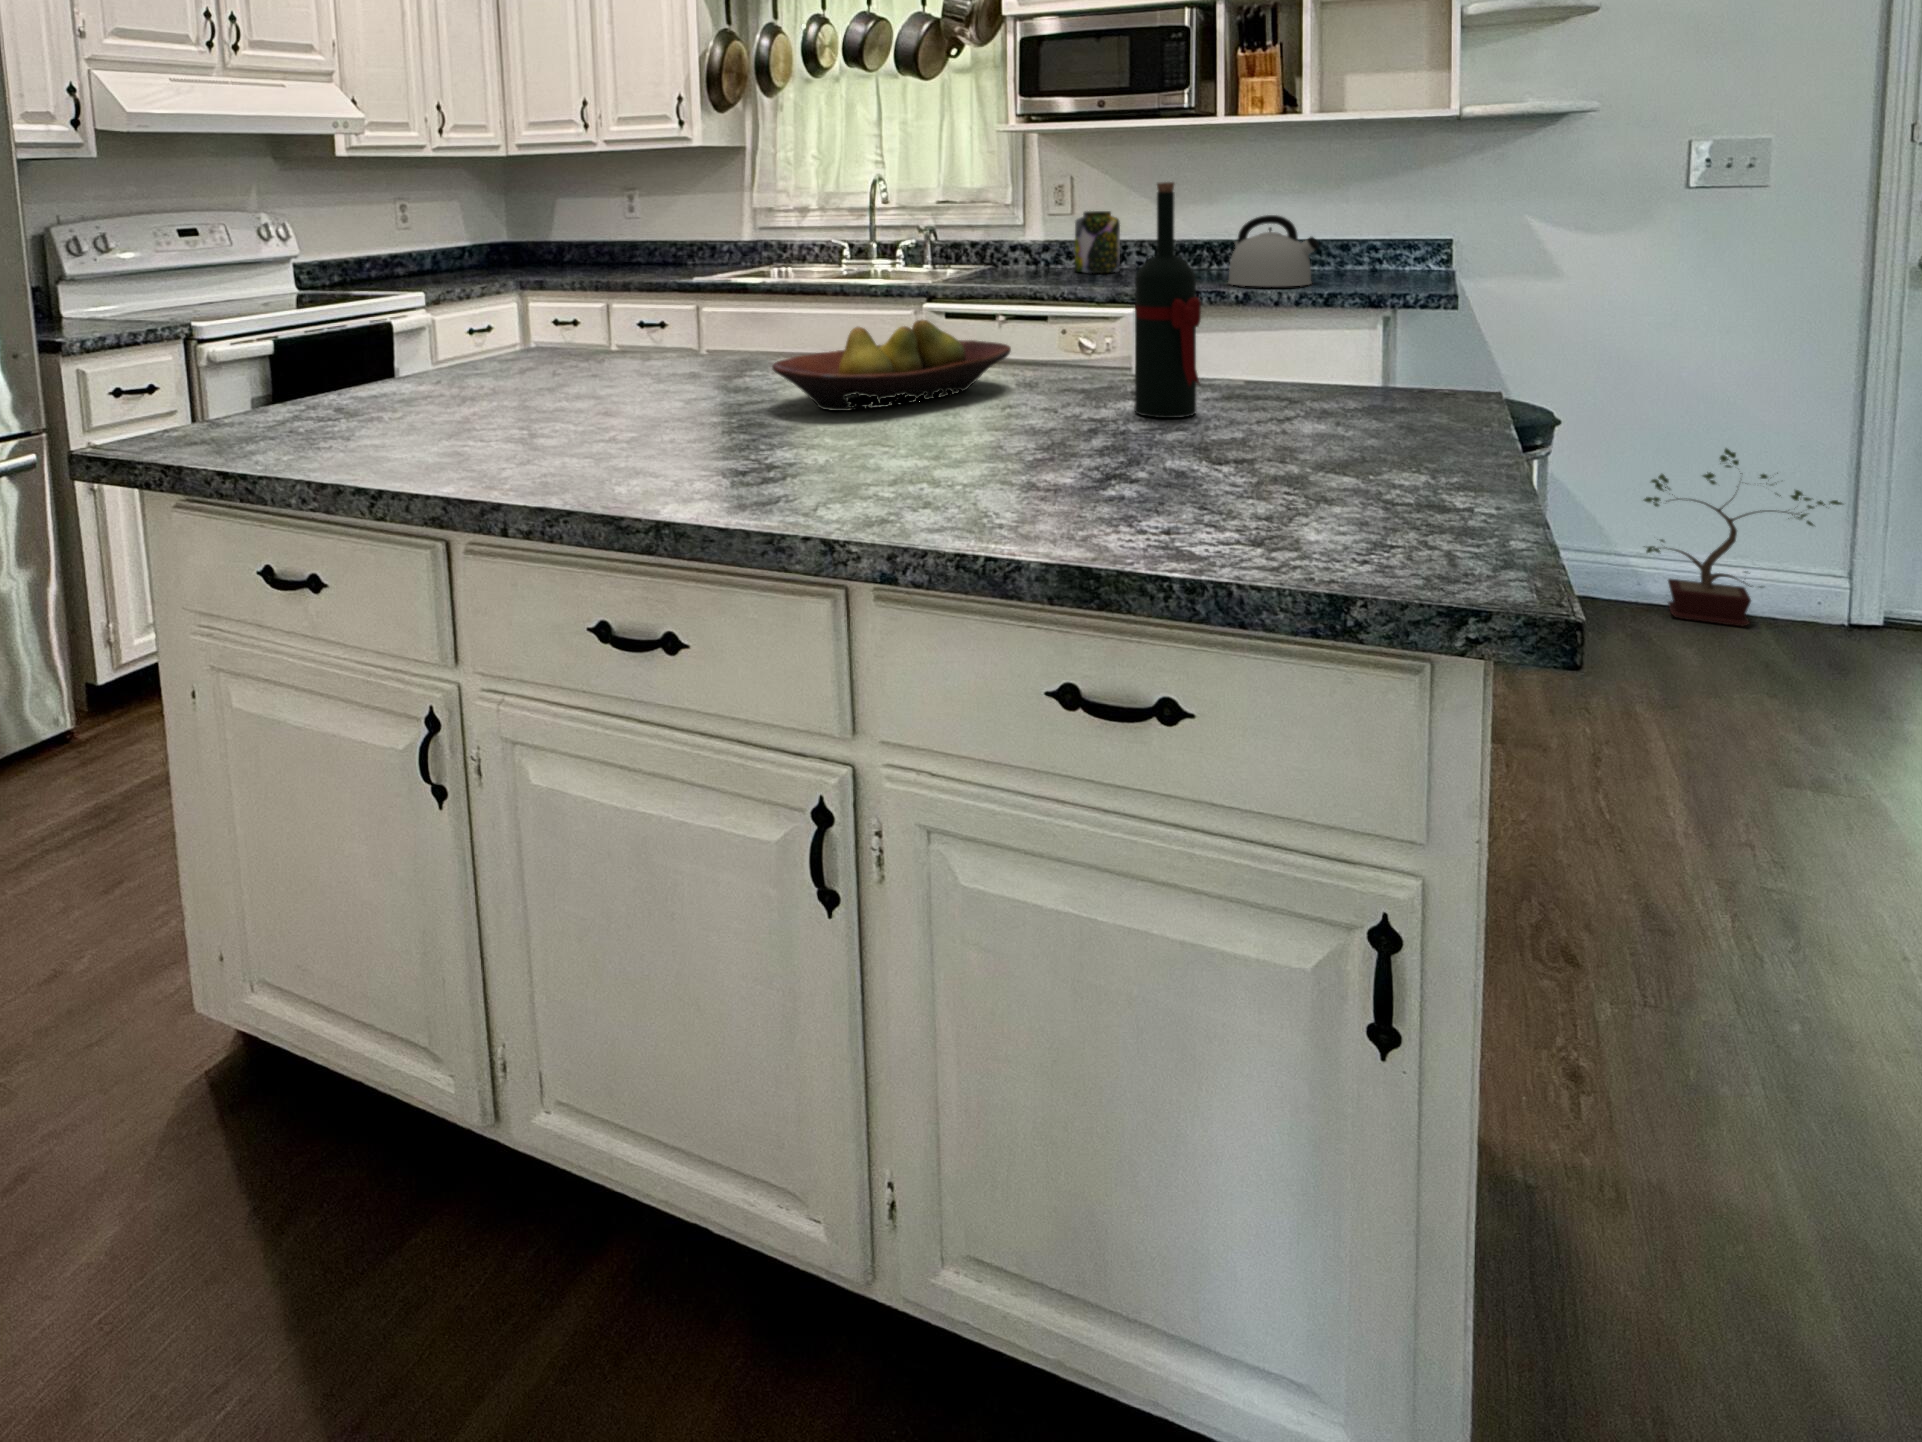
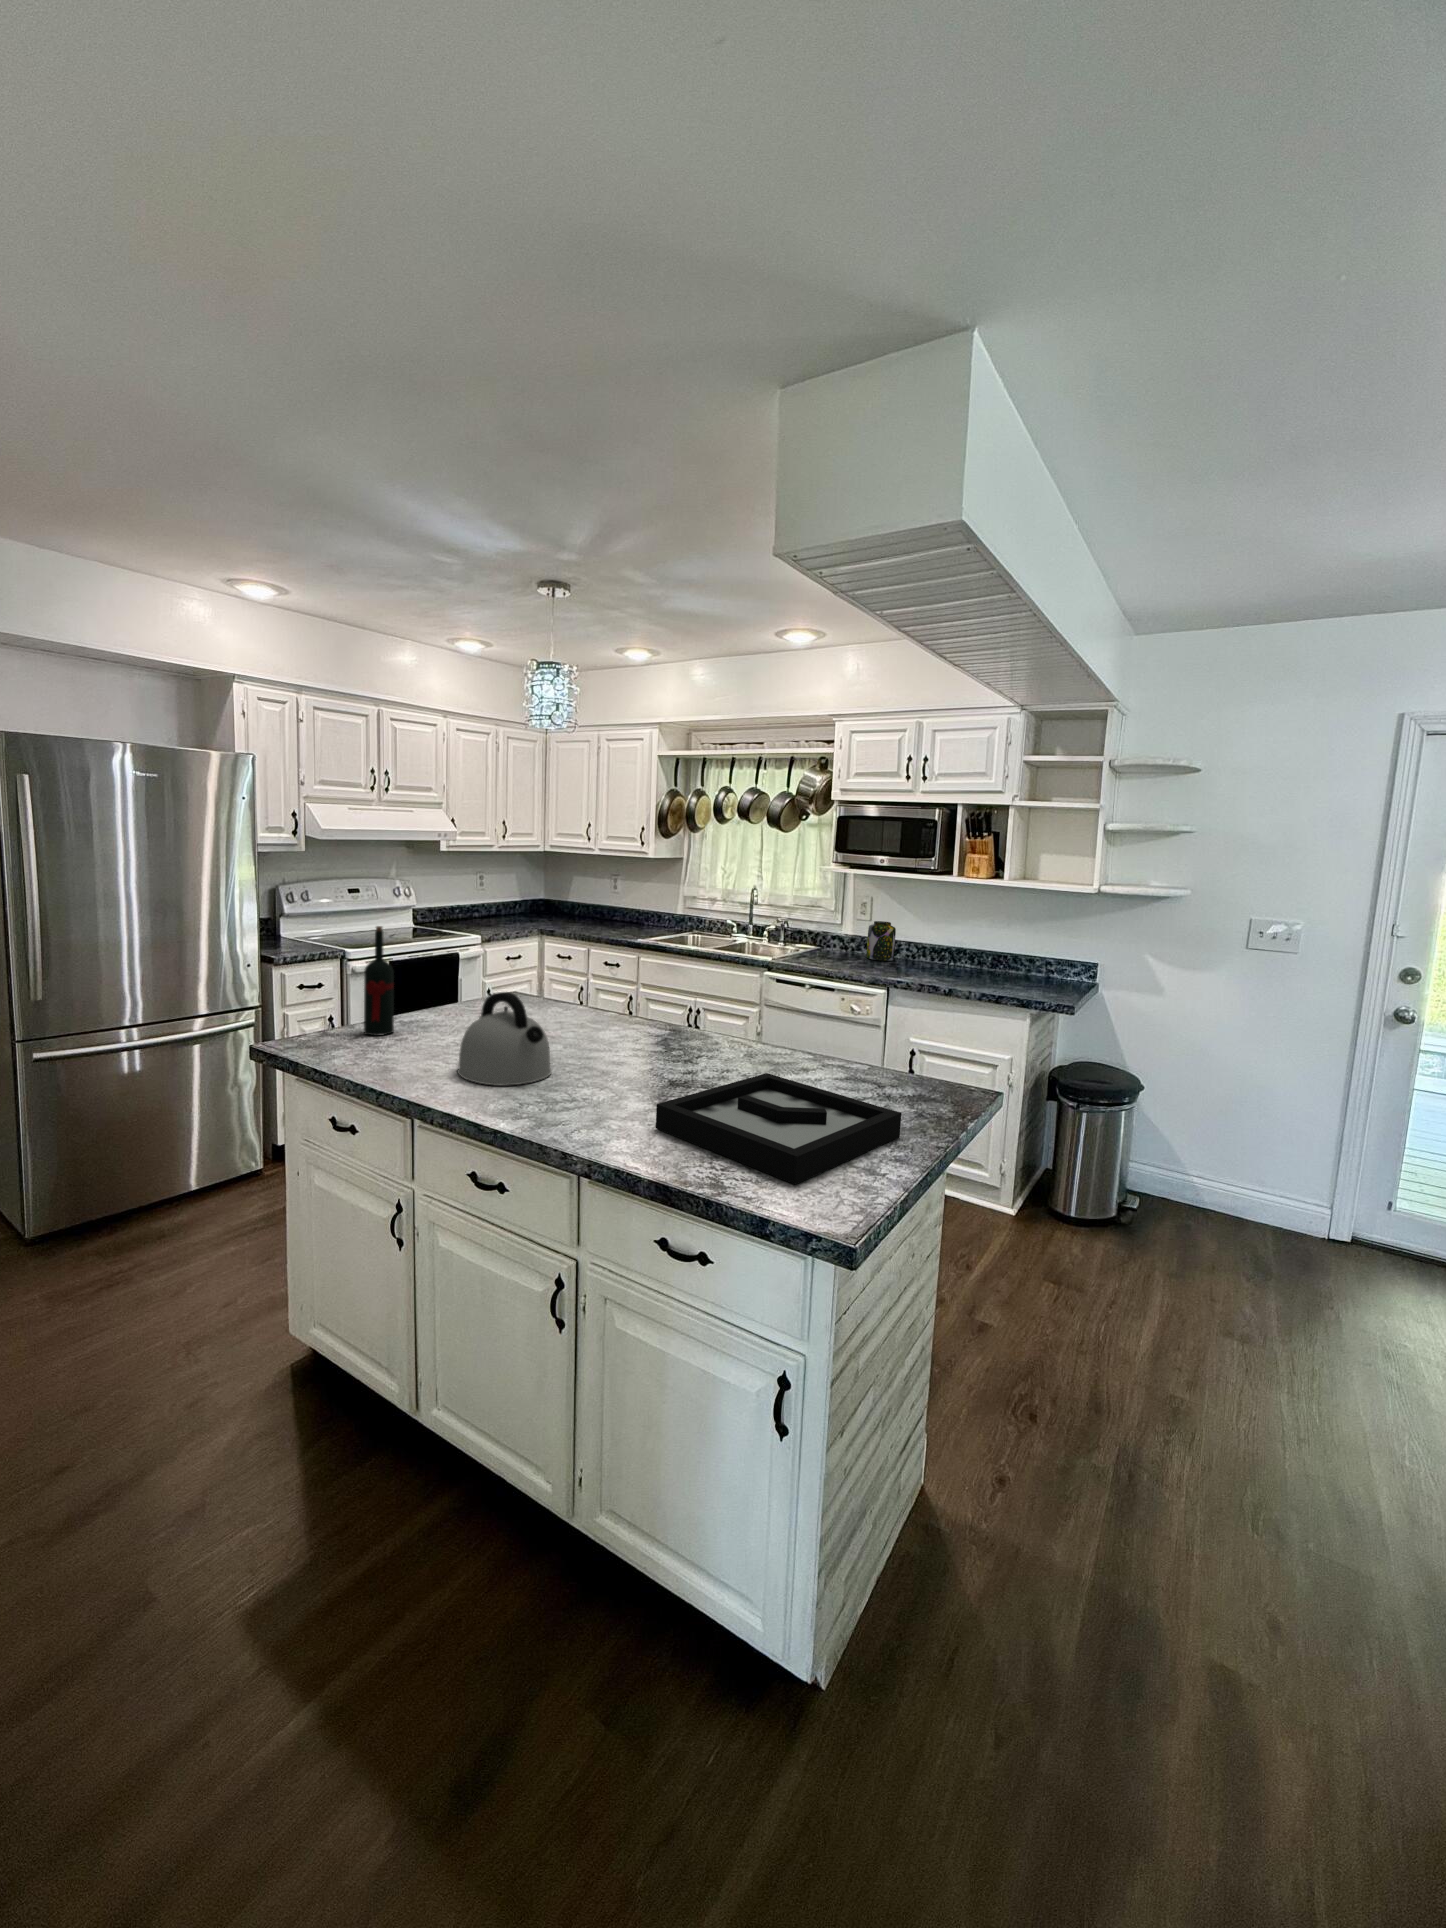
wine bottle: present [1135,182,1201,418] -> present [364,926,394,1036]
kettle: present [1228,215,1319,287] -> present [457,992,551,1086]
fruit bowl: present [772,320,1011,411] -> none [603,1012,739,1060]
decorative tray: none [984,393,1443,554] -> present [656,1073,901,1185]
potted plant: present [1644,448,1842,626] -> none [1195,1116,1324,1232]

